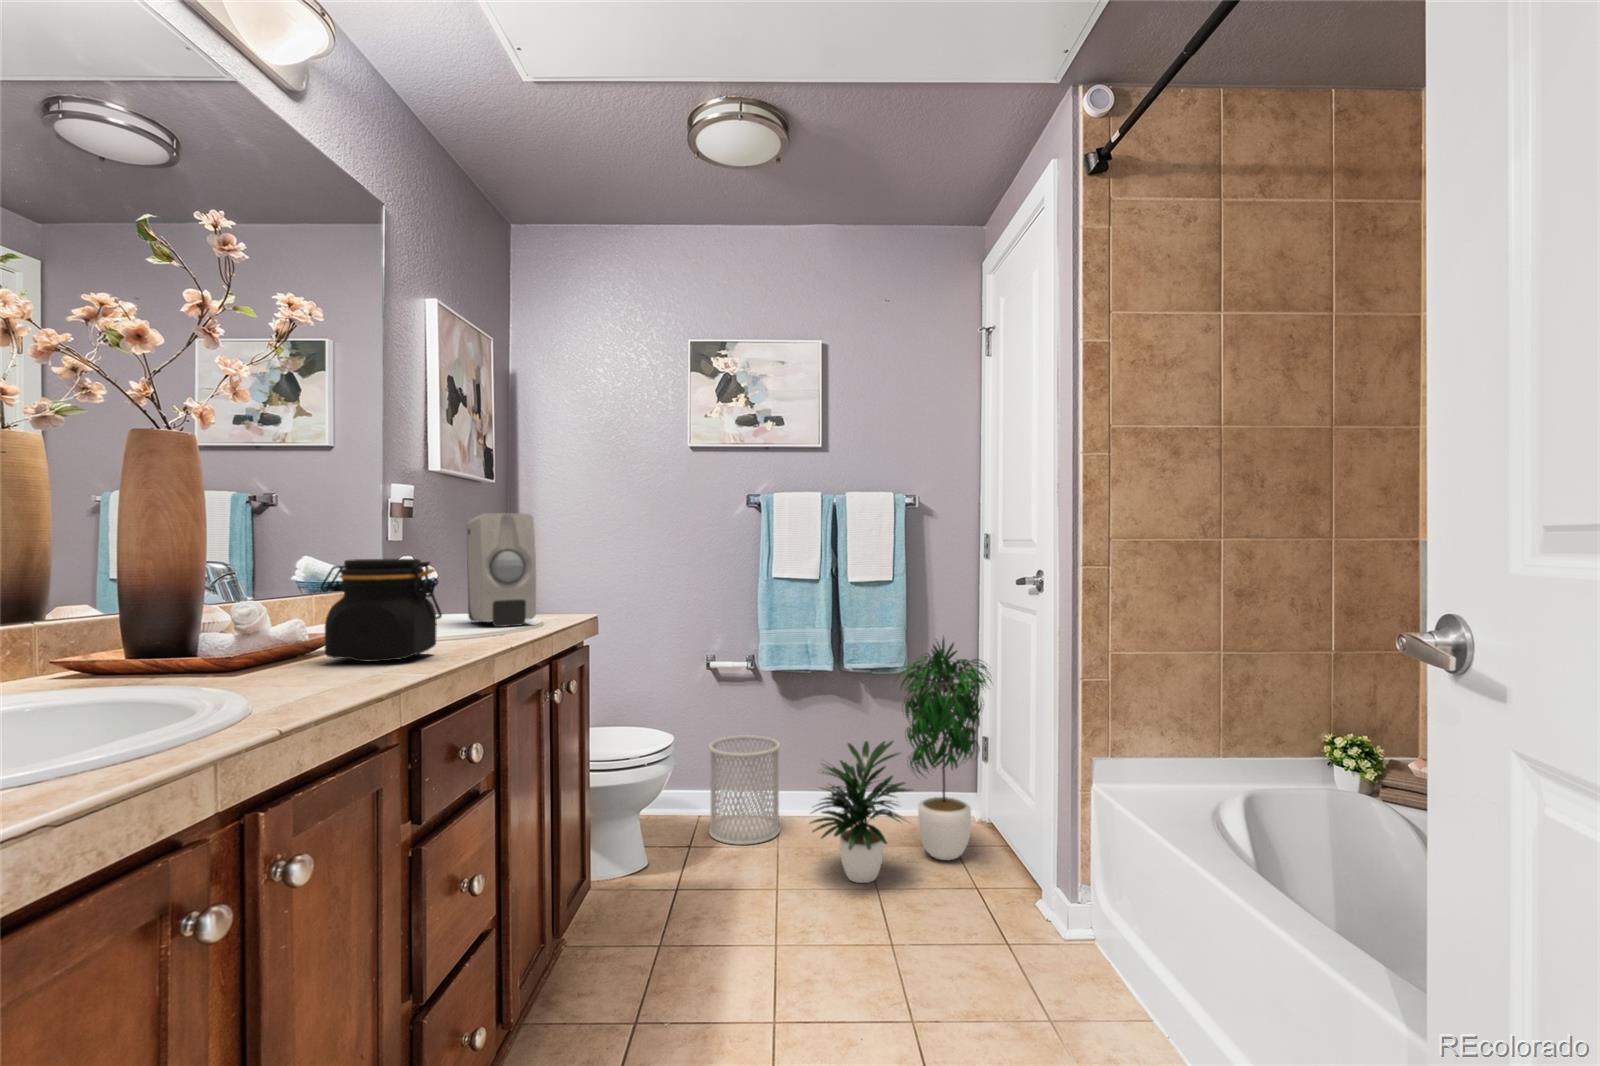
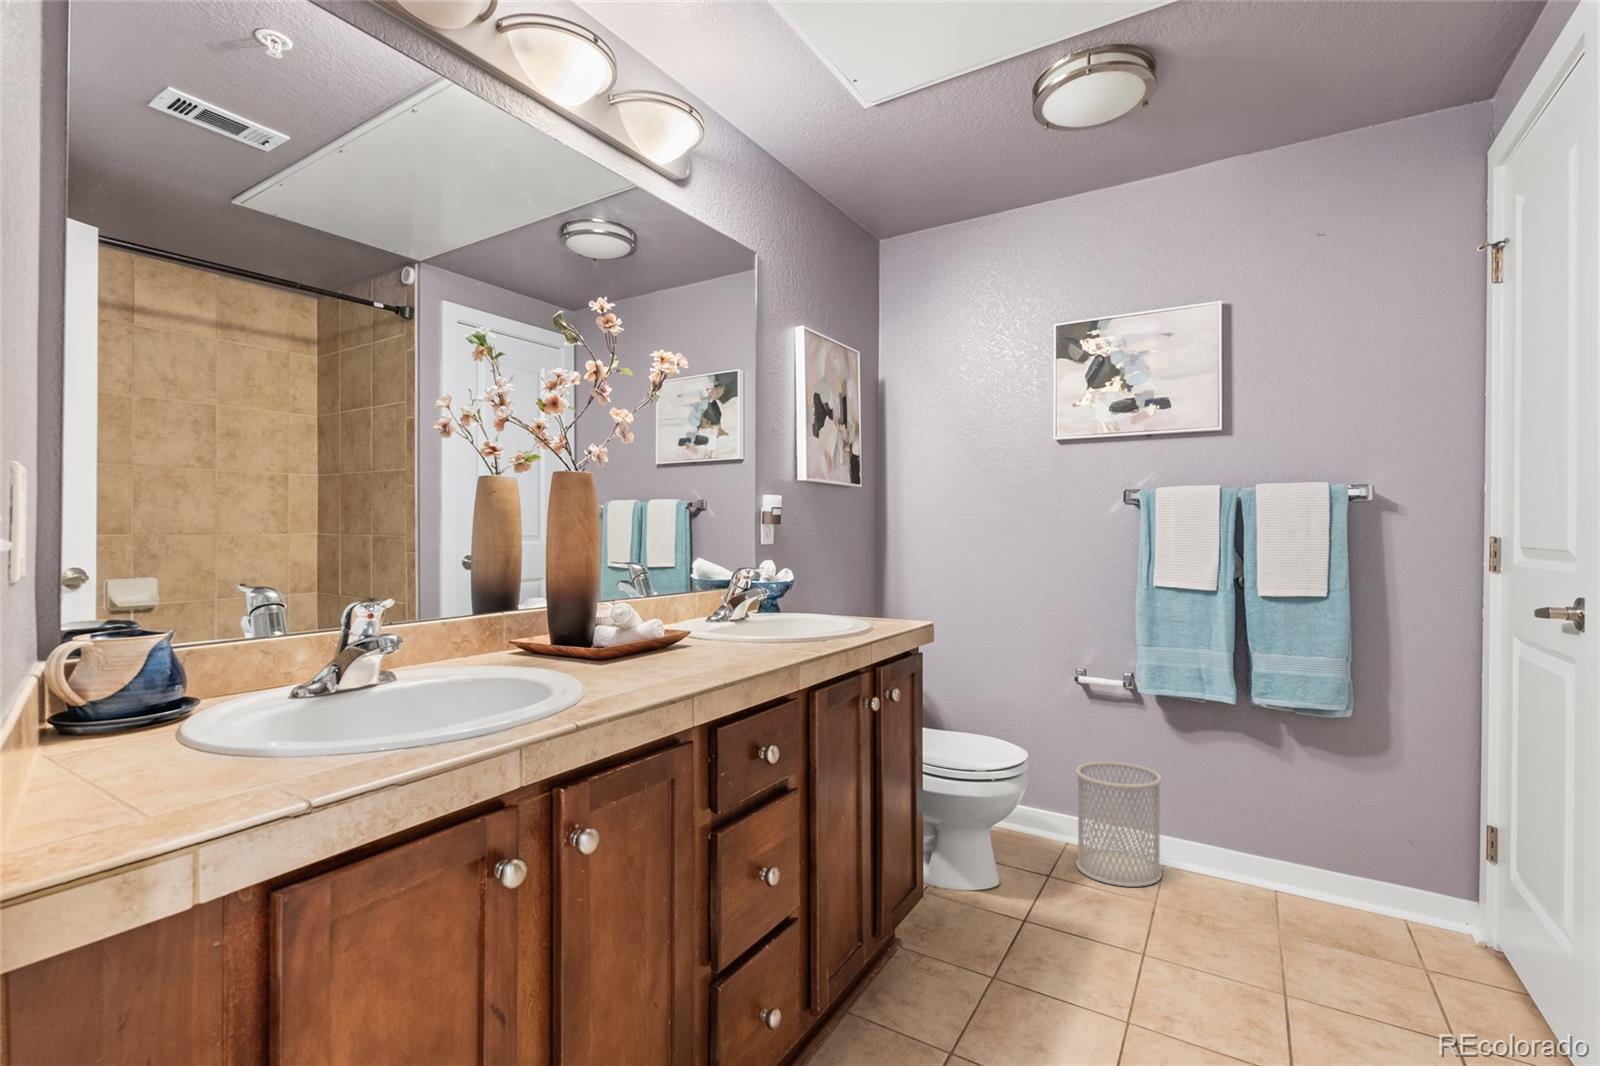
soap dispenser: present [467,513,536,627] -> none [812,525,867,633]
jar: present [320,559,442,662] -> none [661,574,751,665]
potted plant: present [810,638,992,883] -> none [1185,670,1467,964]

